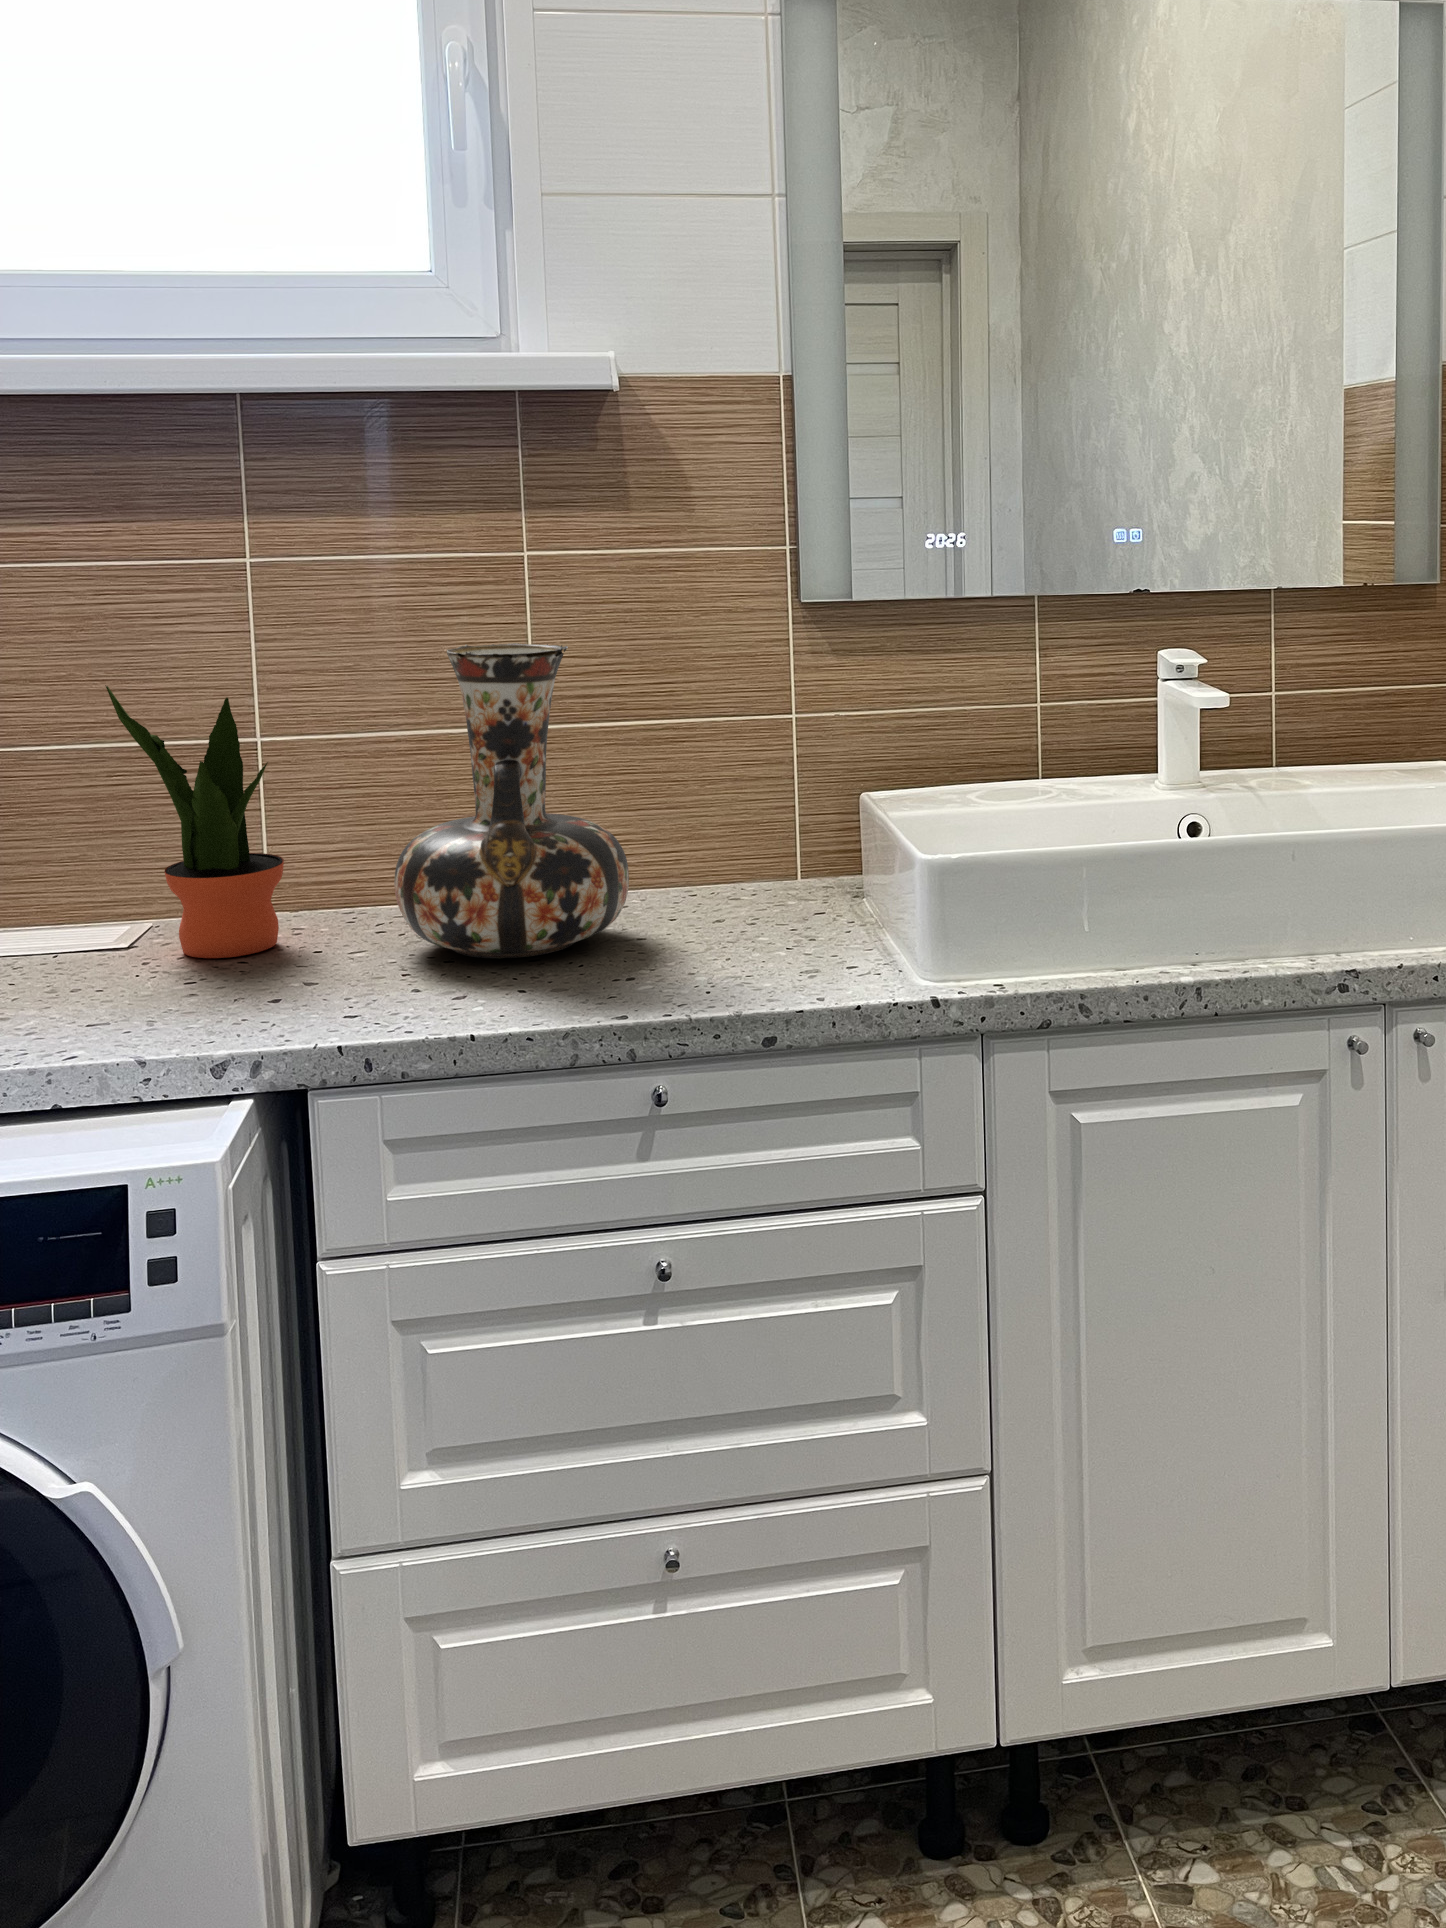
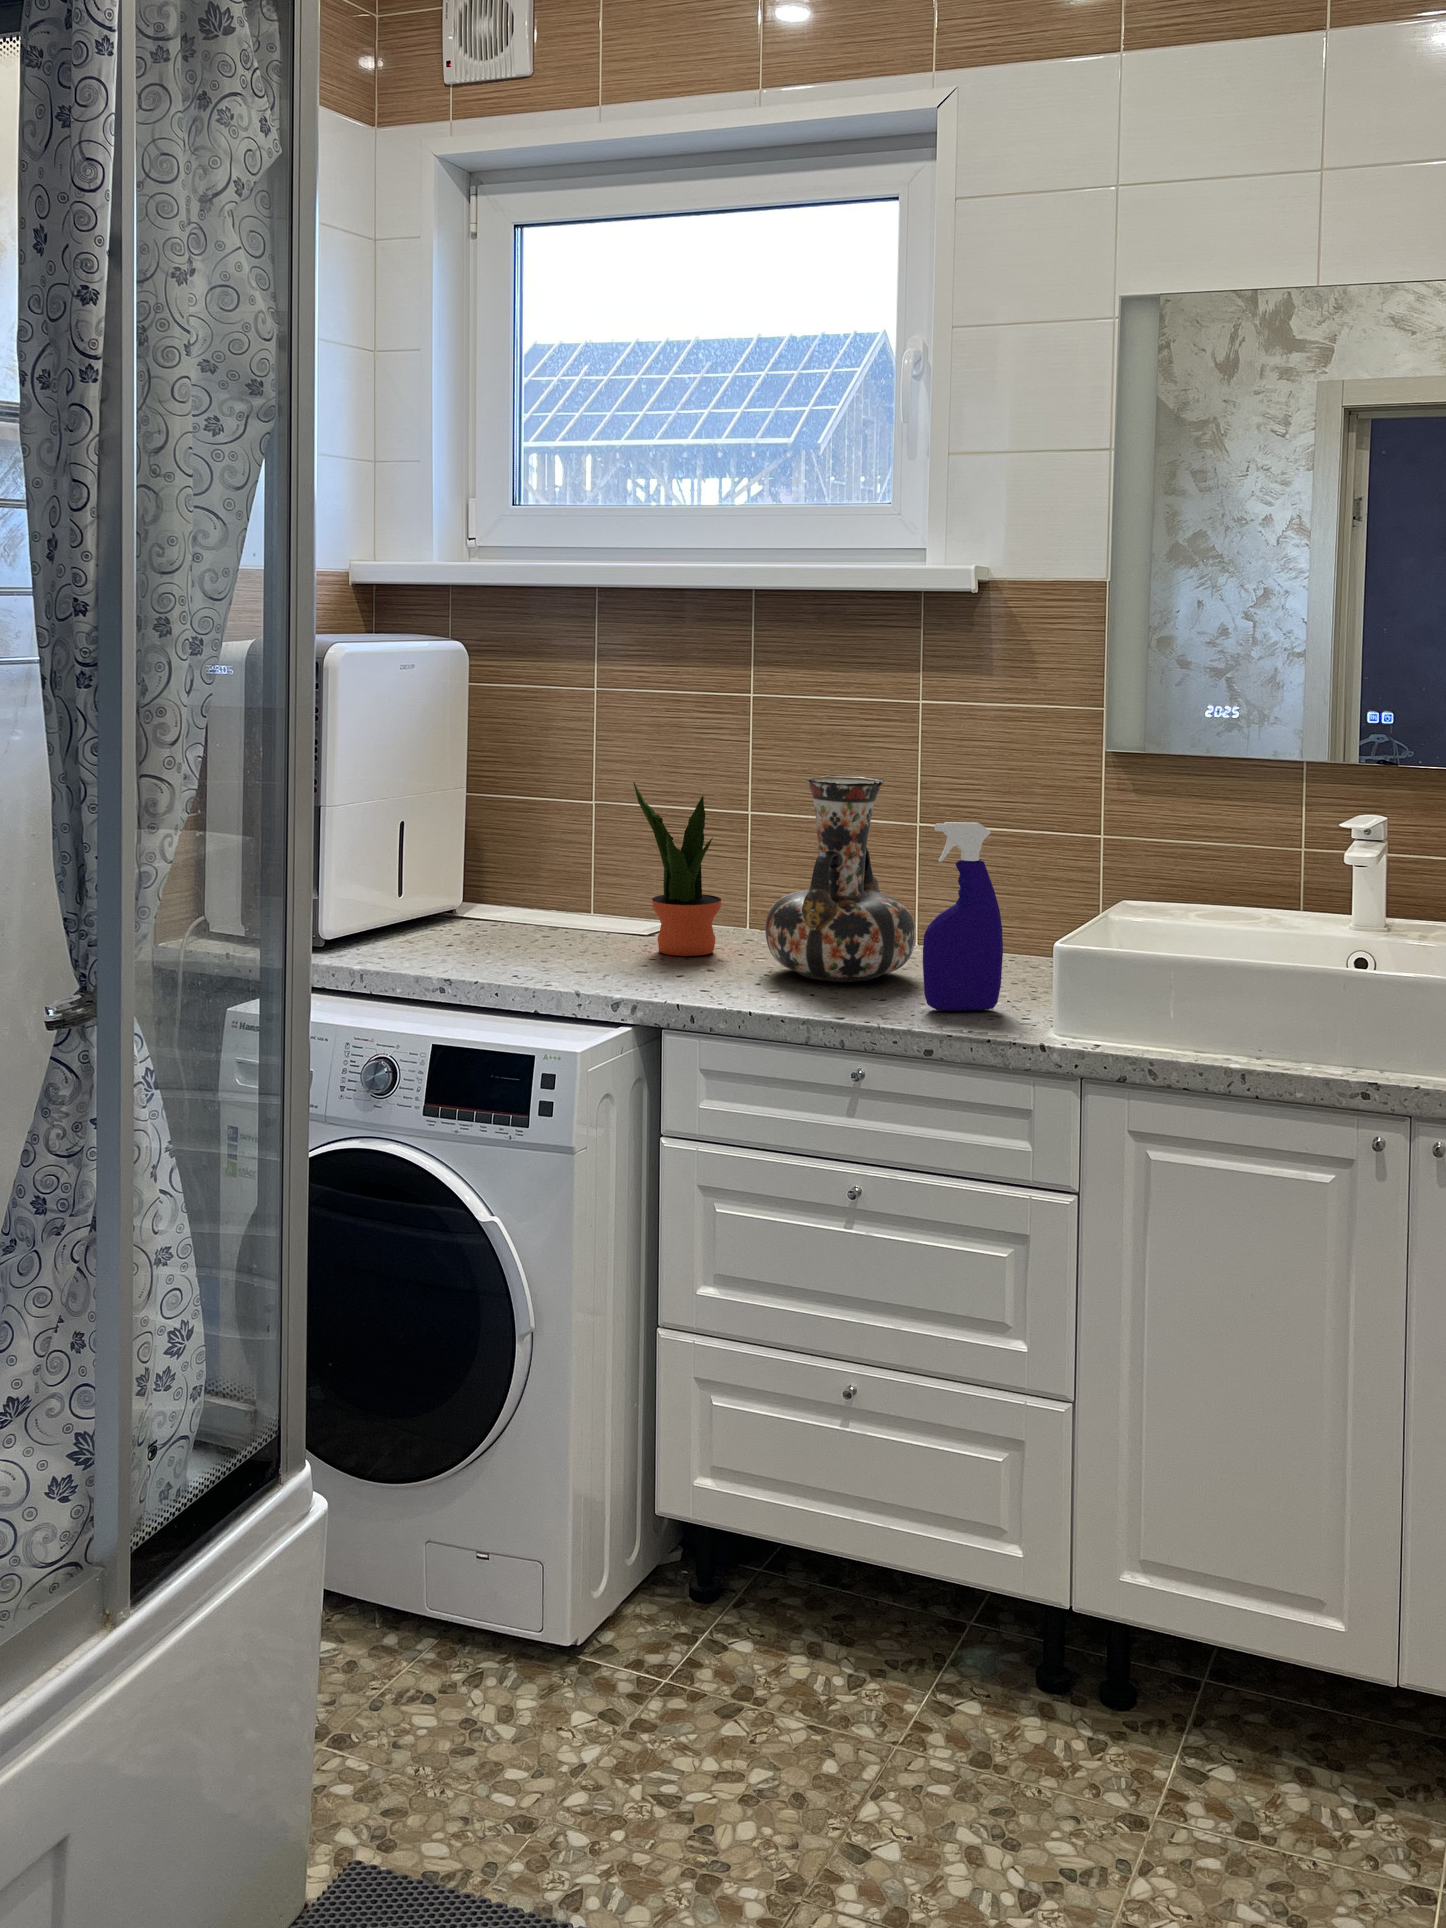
spray bottle: none [714,691,814,974] -> present [923,822,1003,1011]

